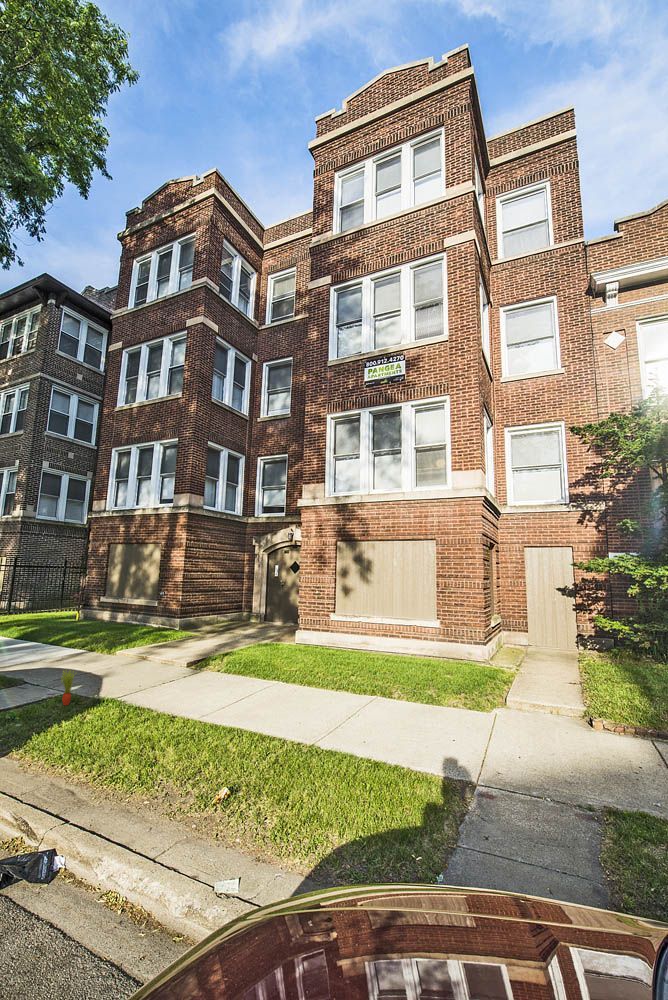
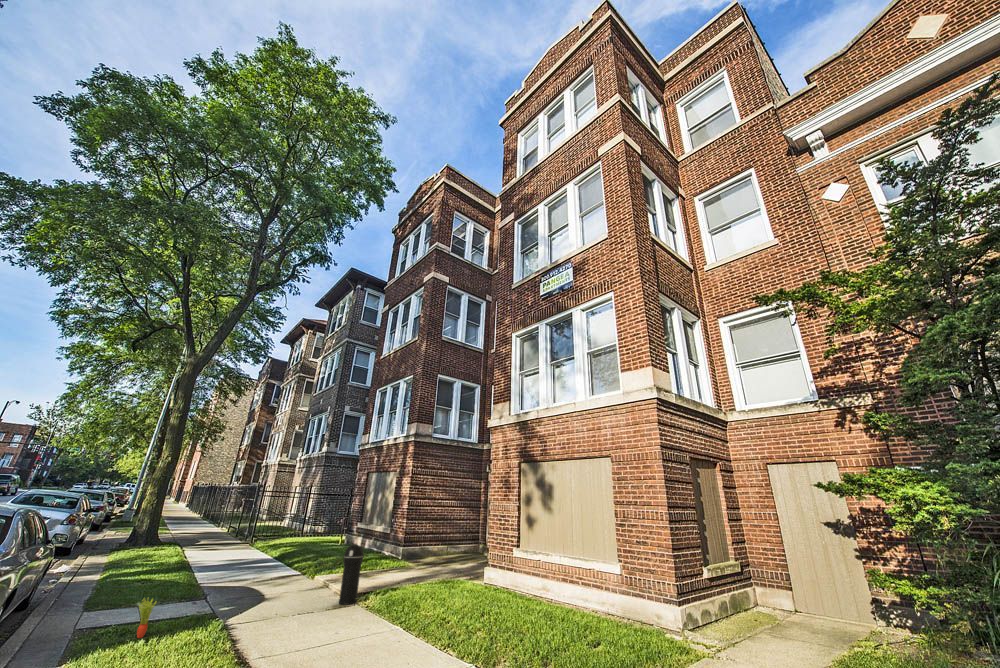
trash can: none [196,614,216,666] -> present [339,545,364,604]

